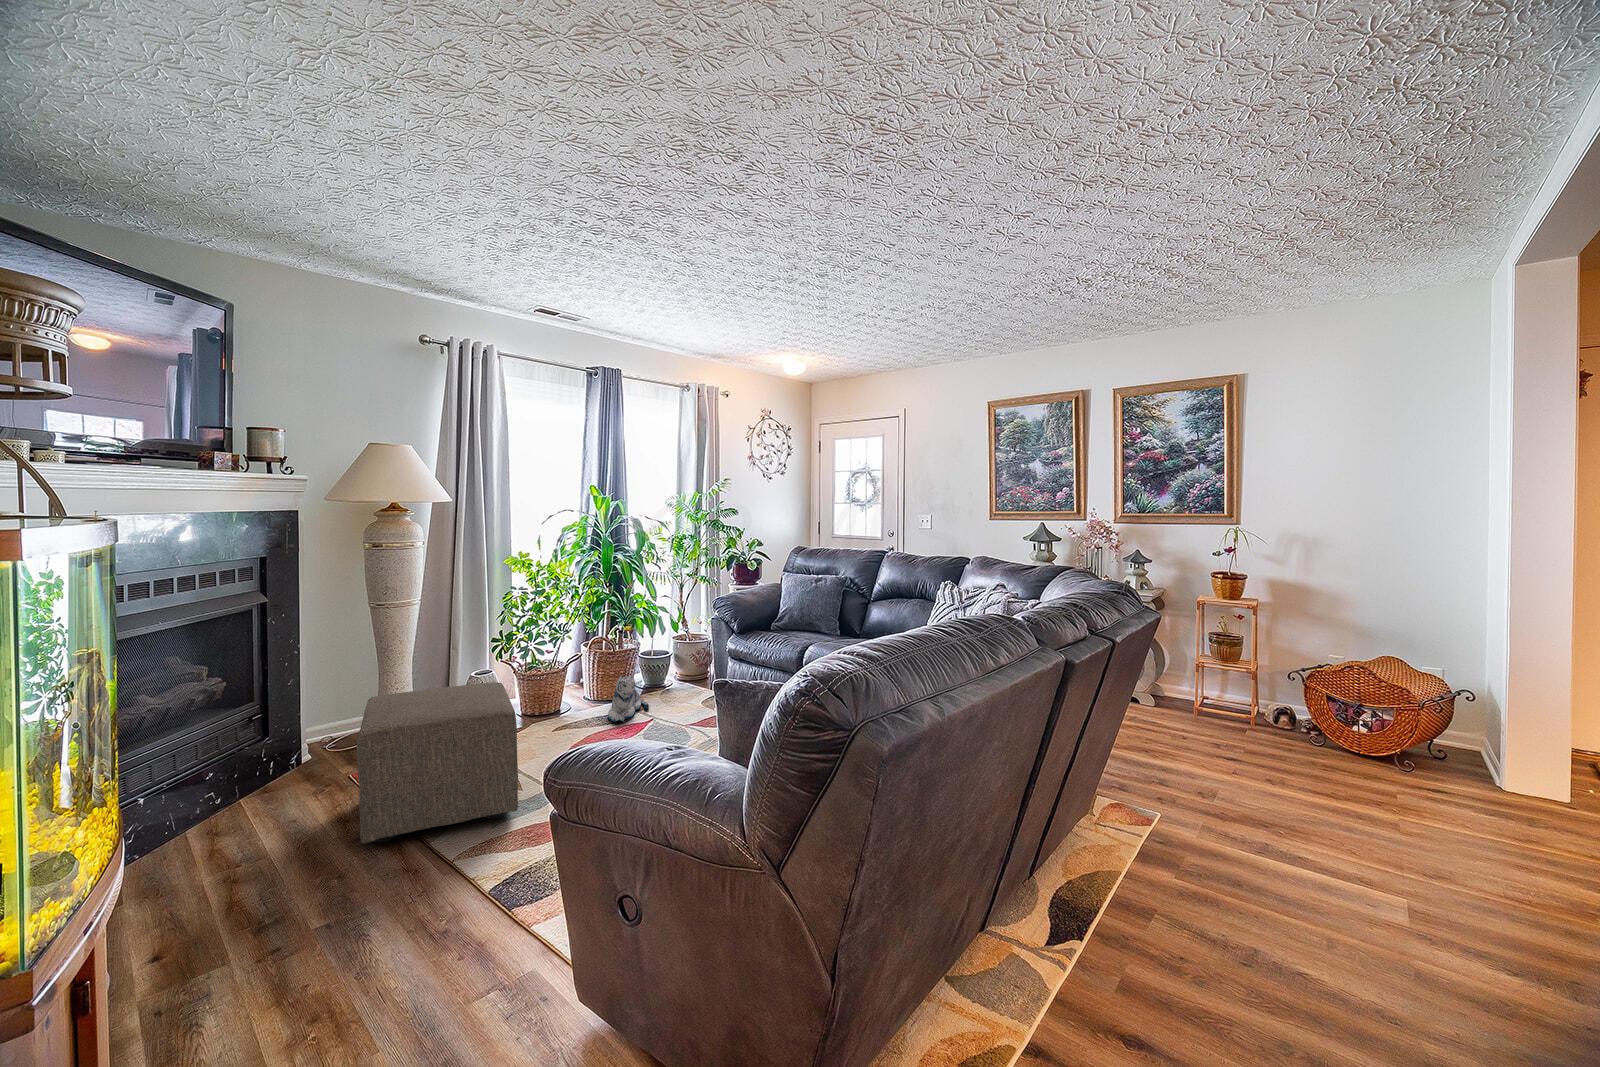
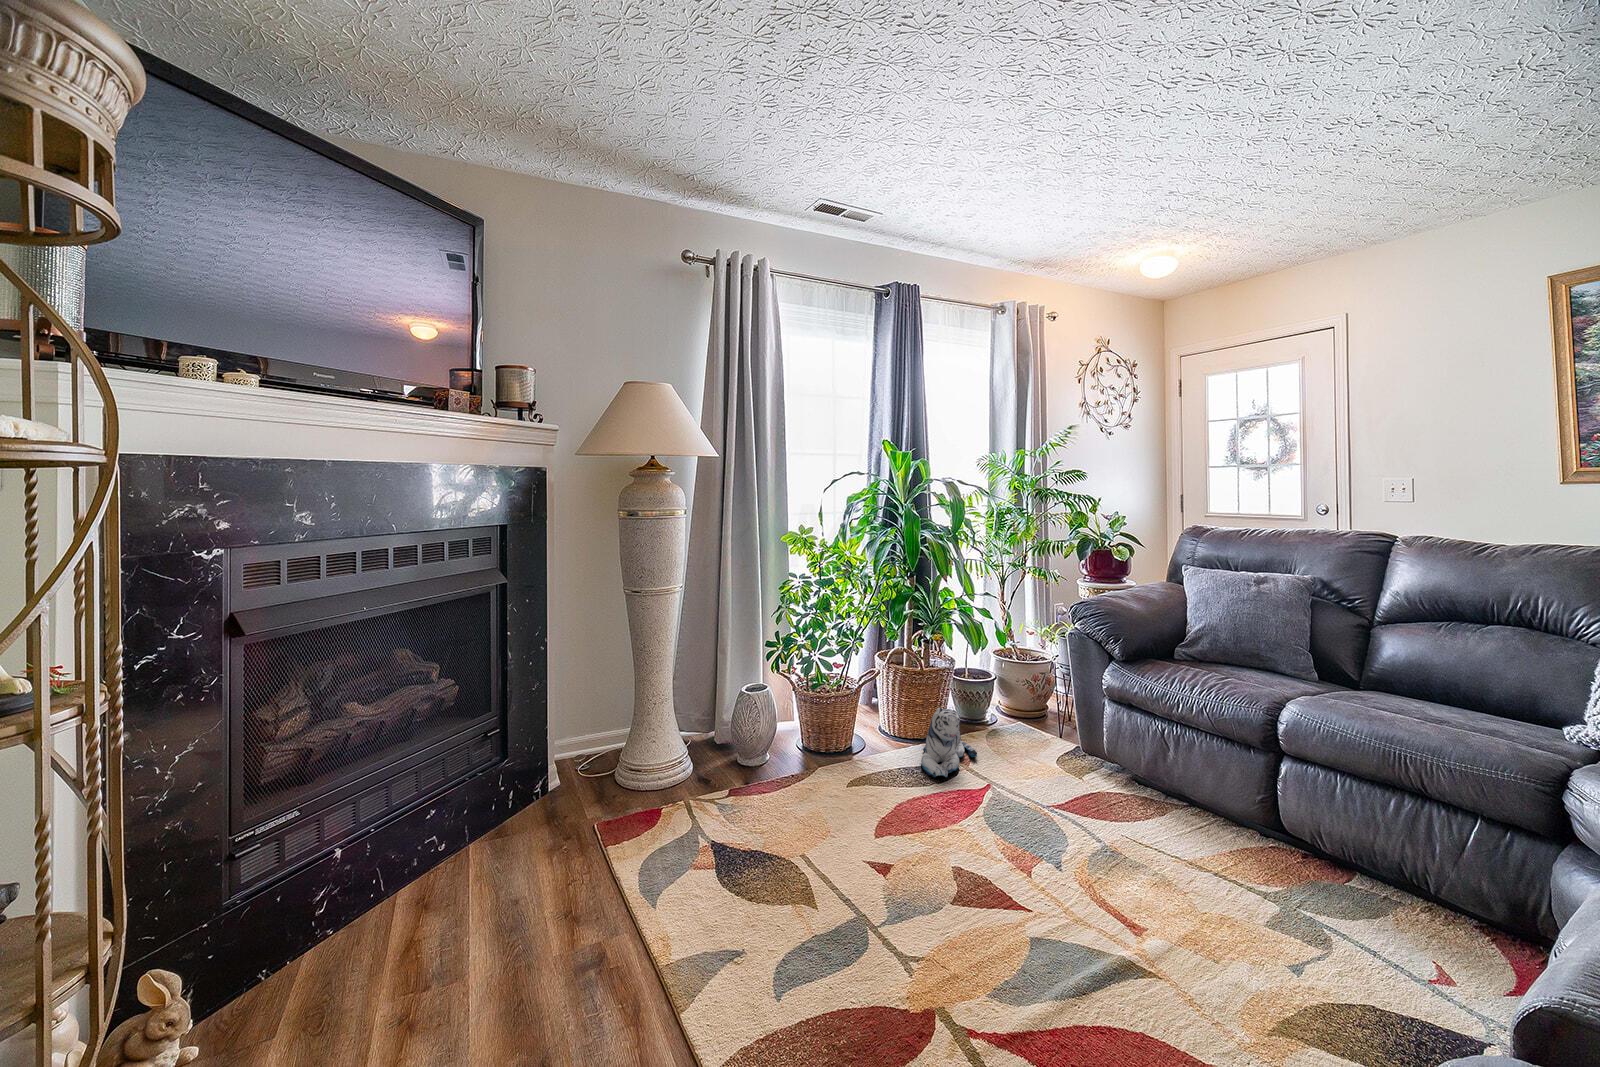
ottoman: present [357,682,518,844] -> none [588,718,828,987]

